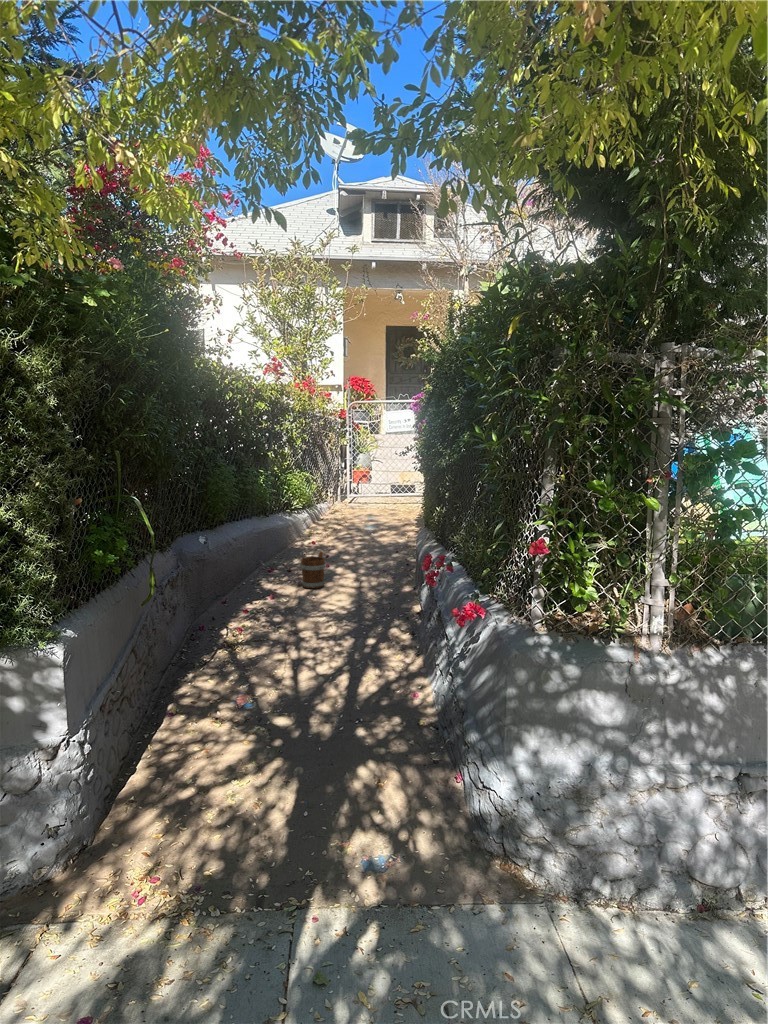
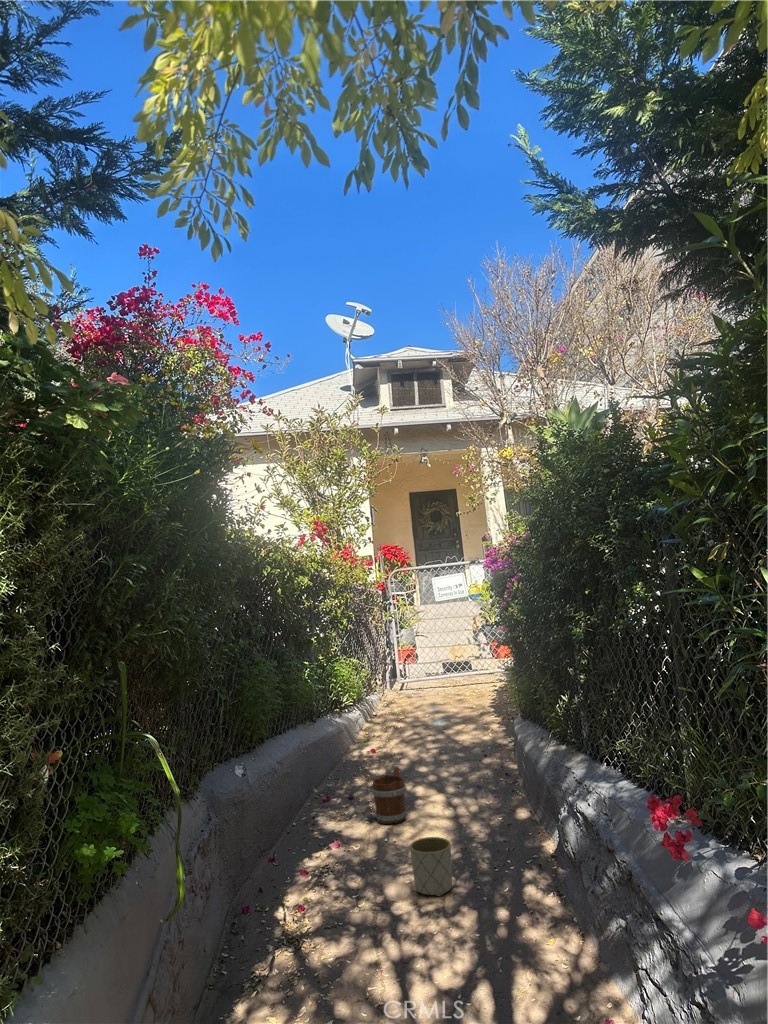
planter: none [316,594,344,629] -> present [410,837,452,896]

